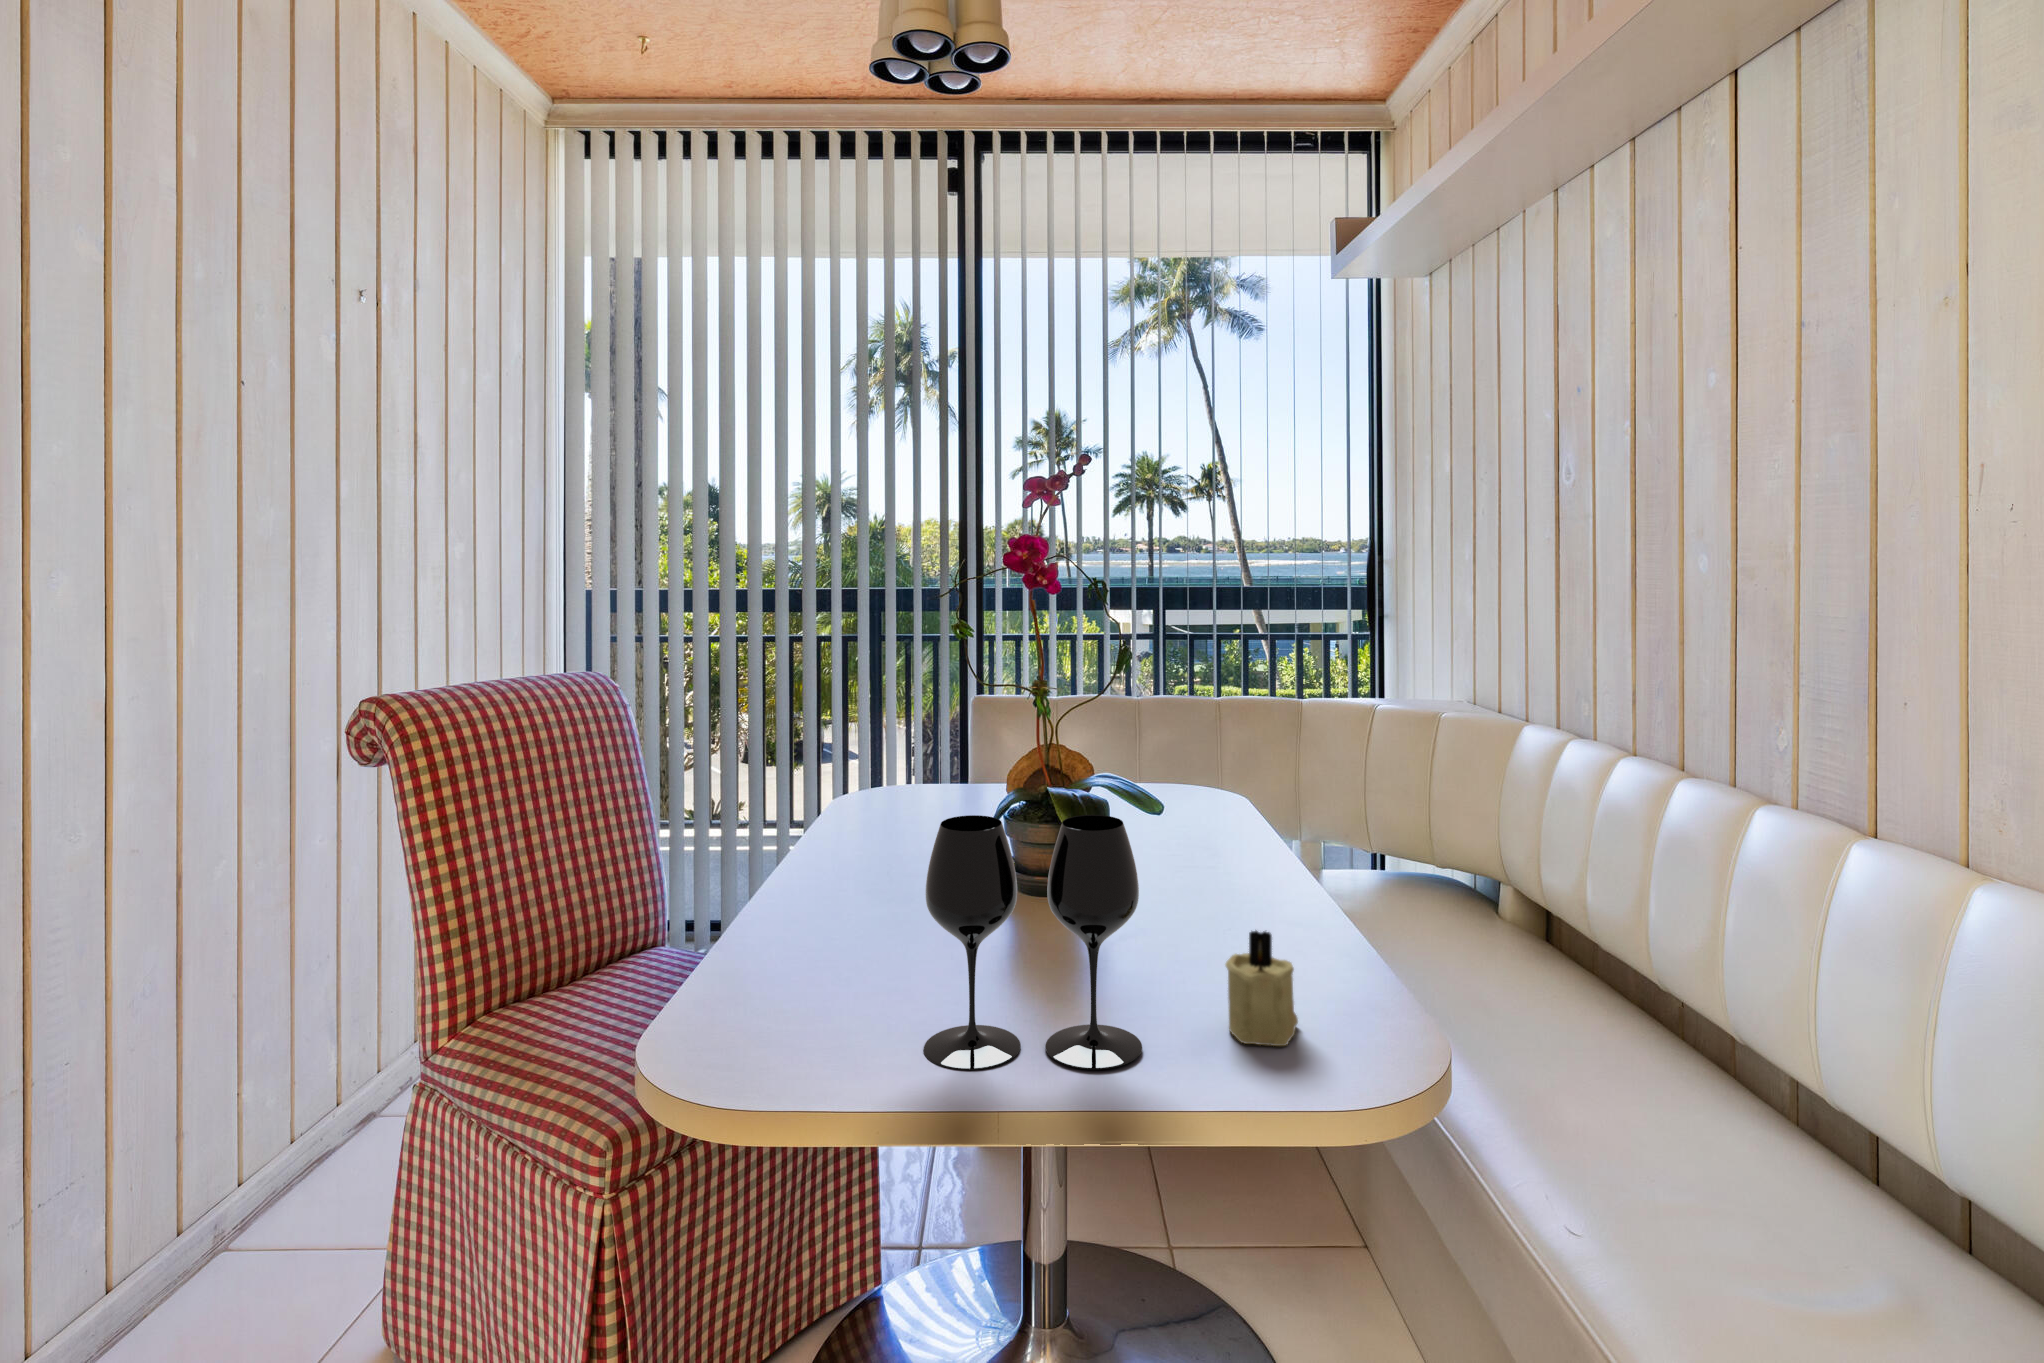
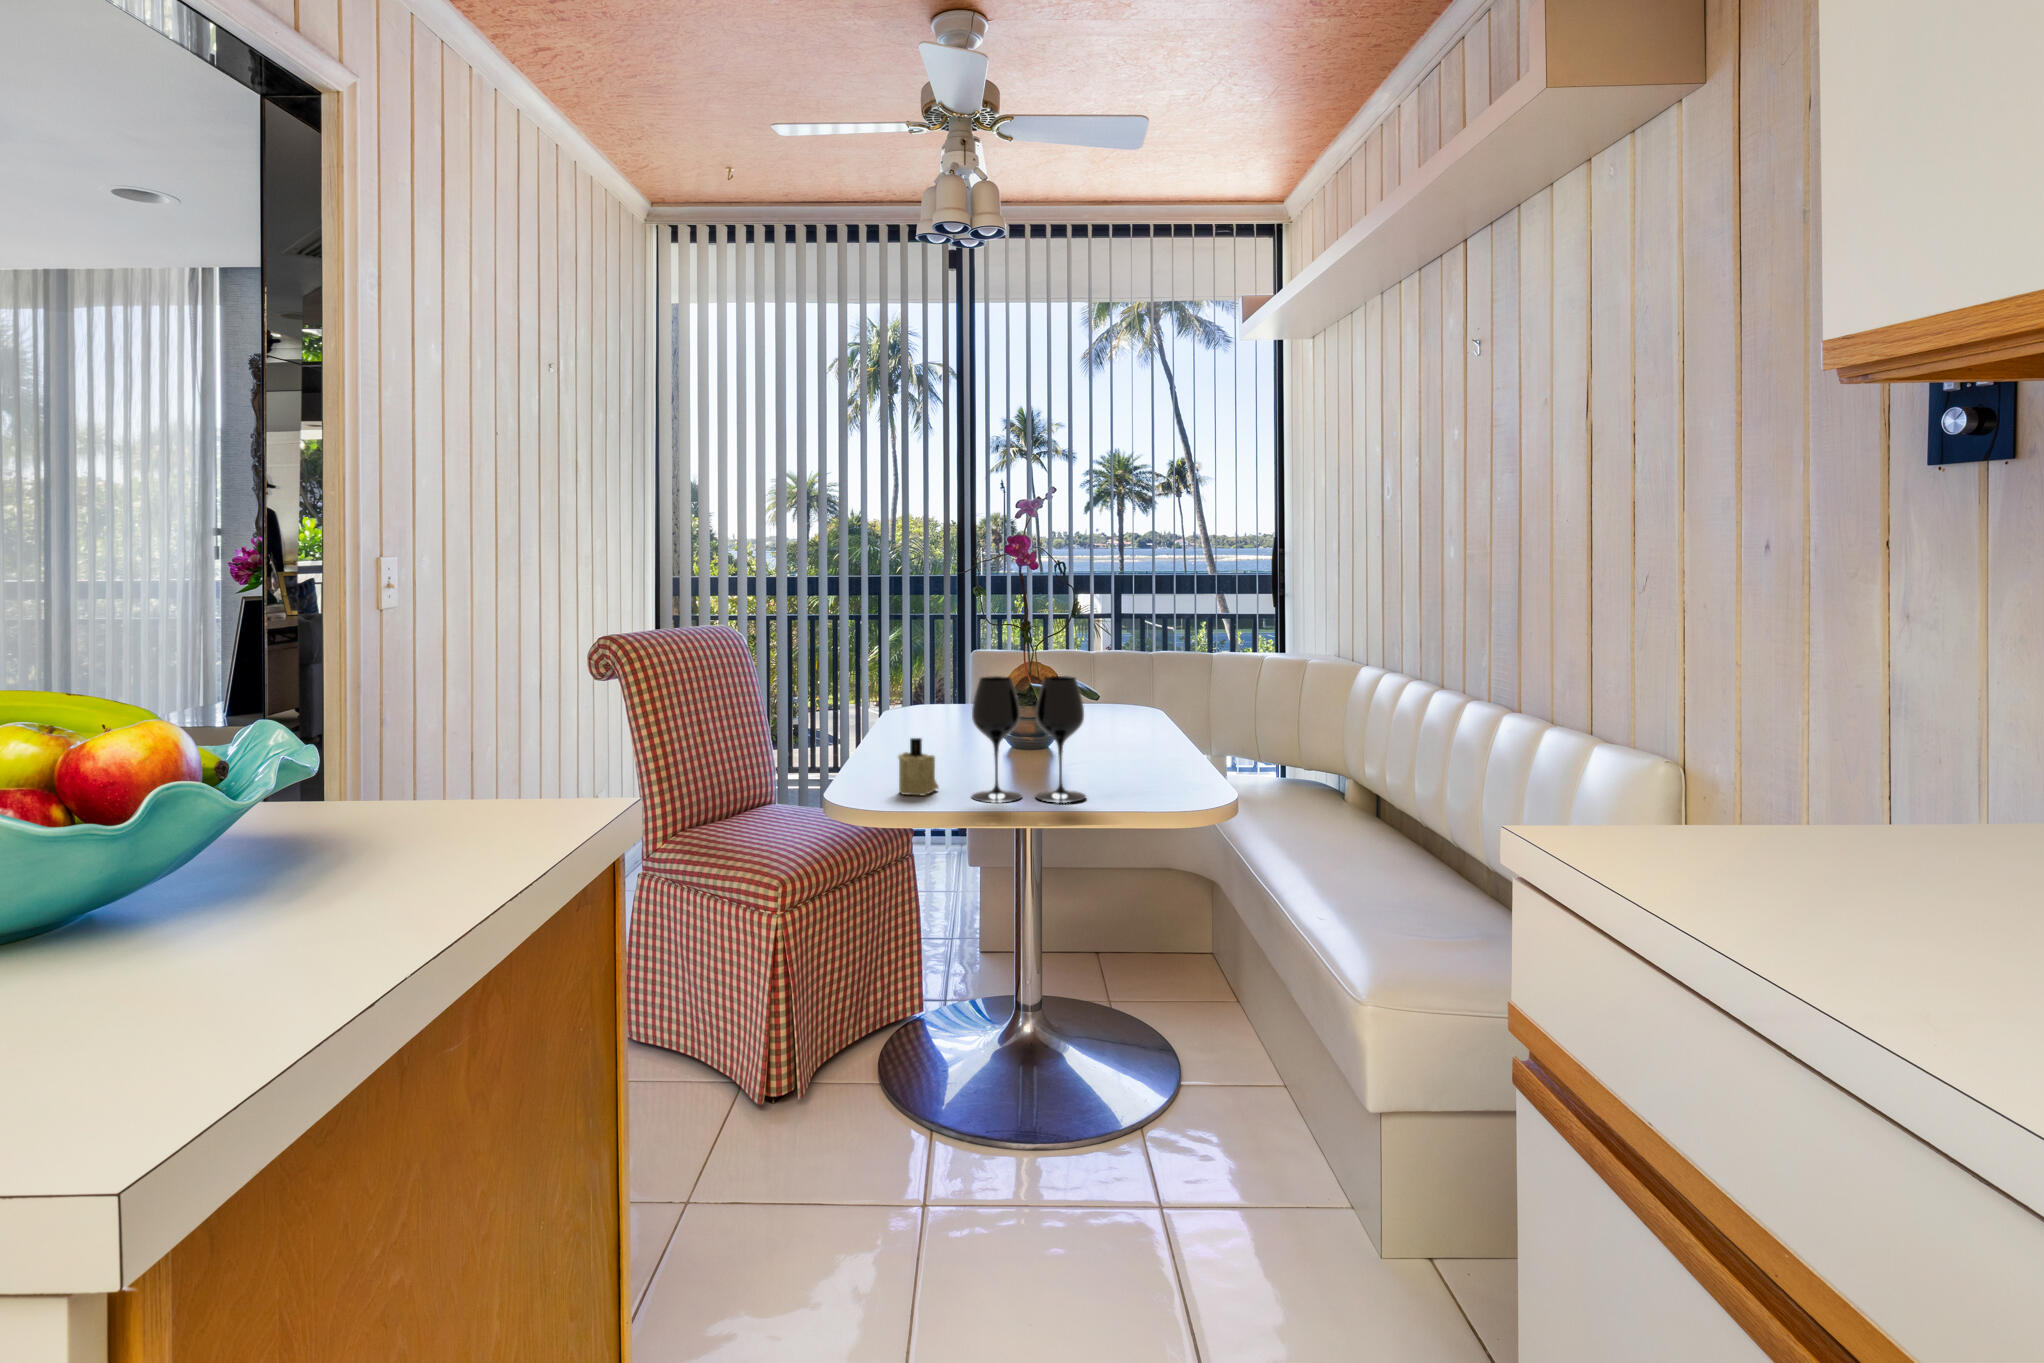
candle: present [1225,931,1298,1046] -> present [898,738,939,796]

